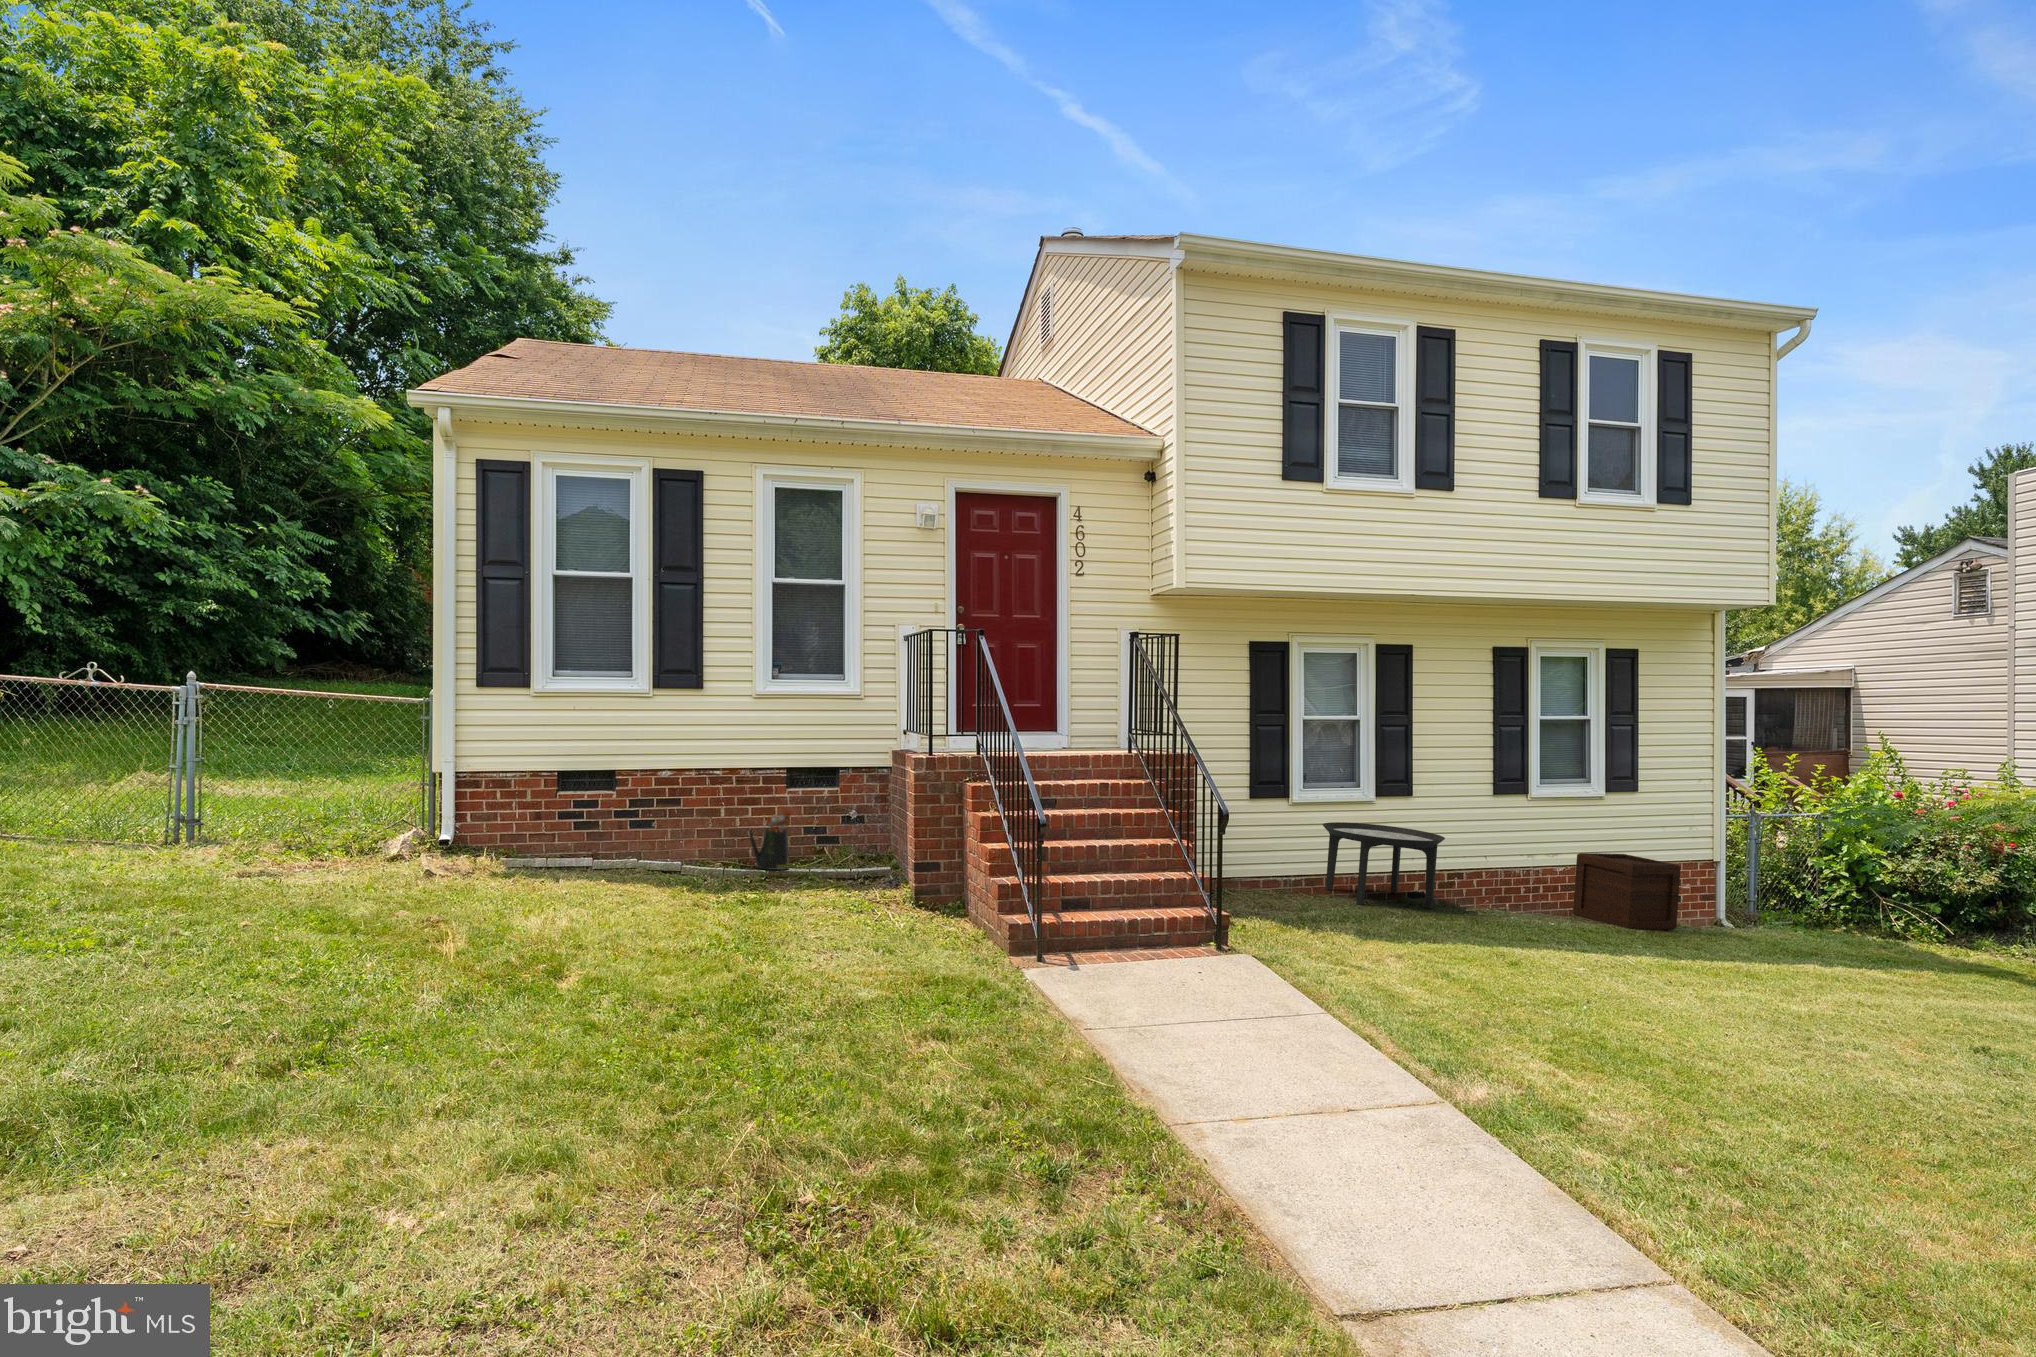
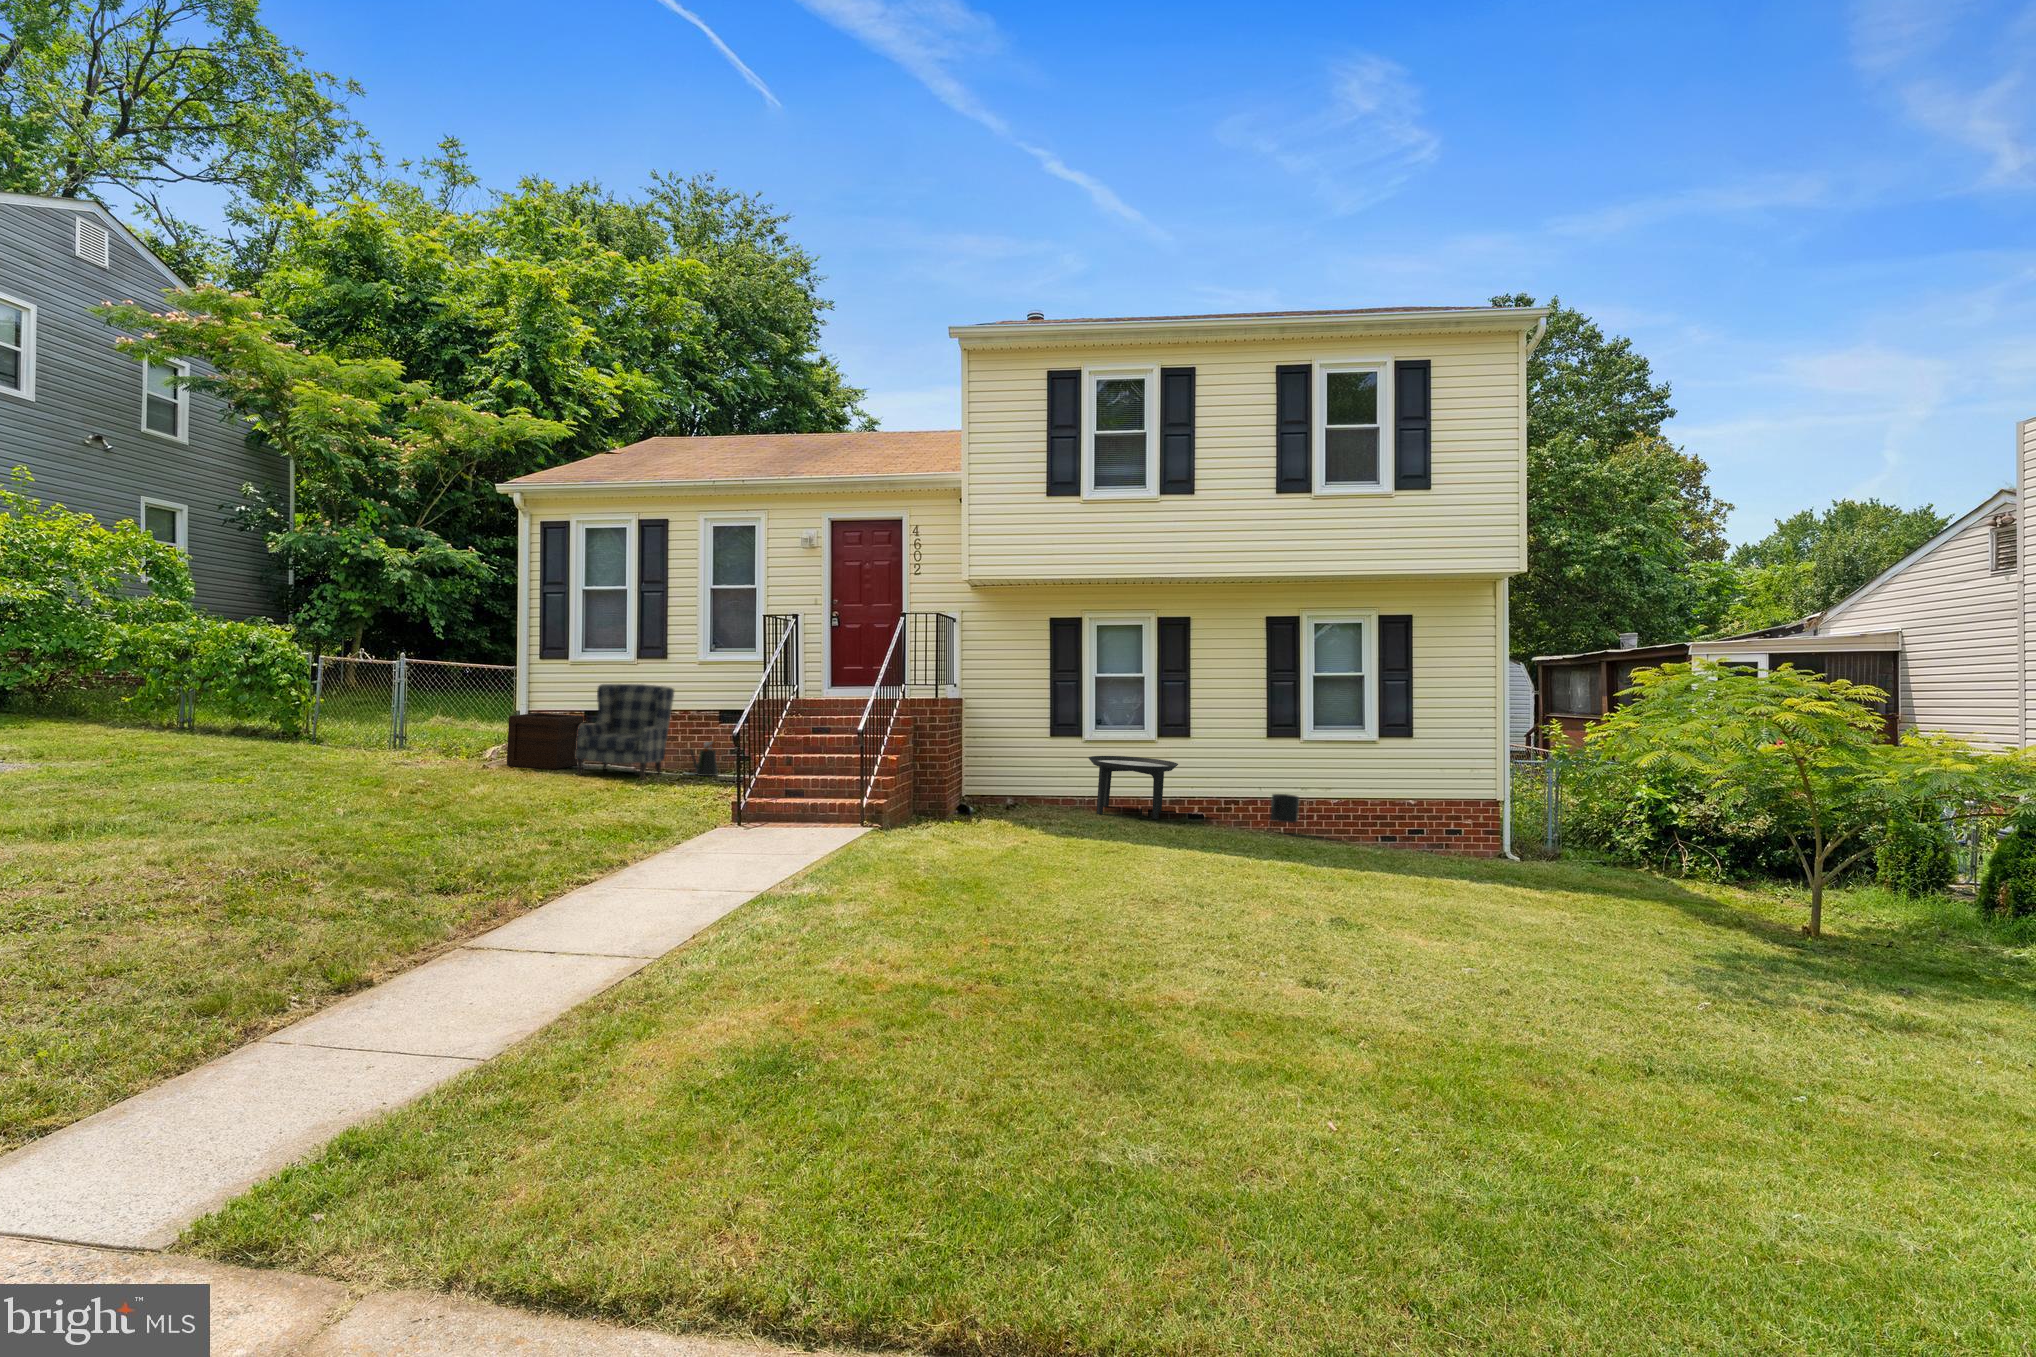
chair: none [595,728,727,885] -> present [575,684,674,779]
wooden crate: present [1573,853,1681,930] -> present [507,713,584,770]
planter: none [1509,864,1547,916] -> present [1270,794,1299,823]

